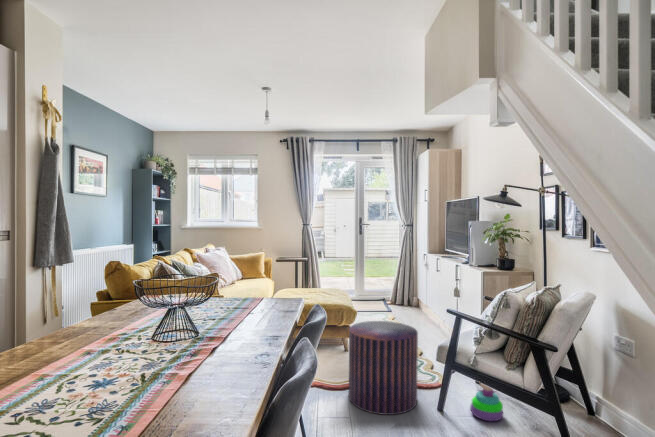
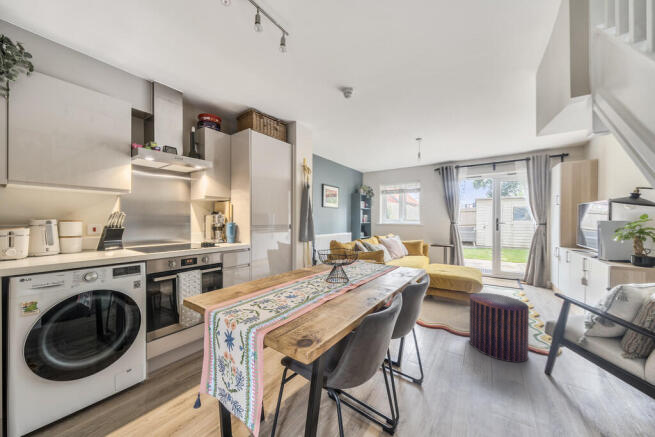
stacking toy: present [470,384,503,421] -> none [582,355,622,397]

